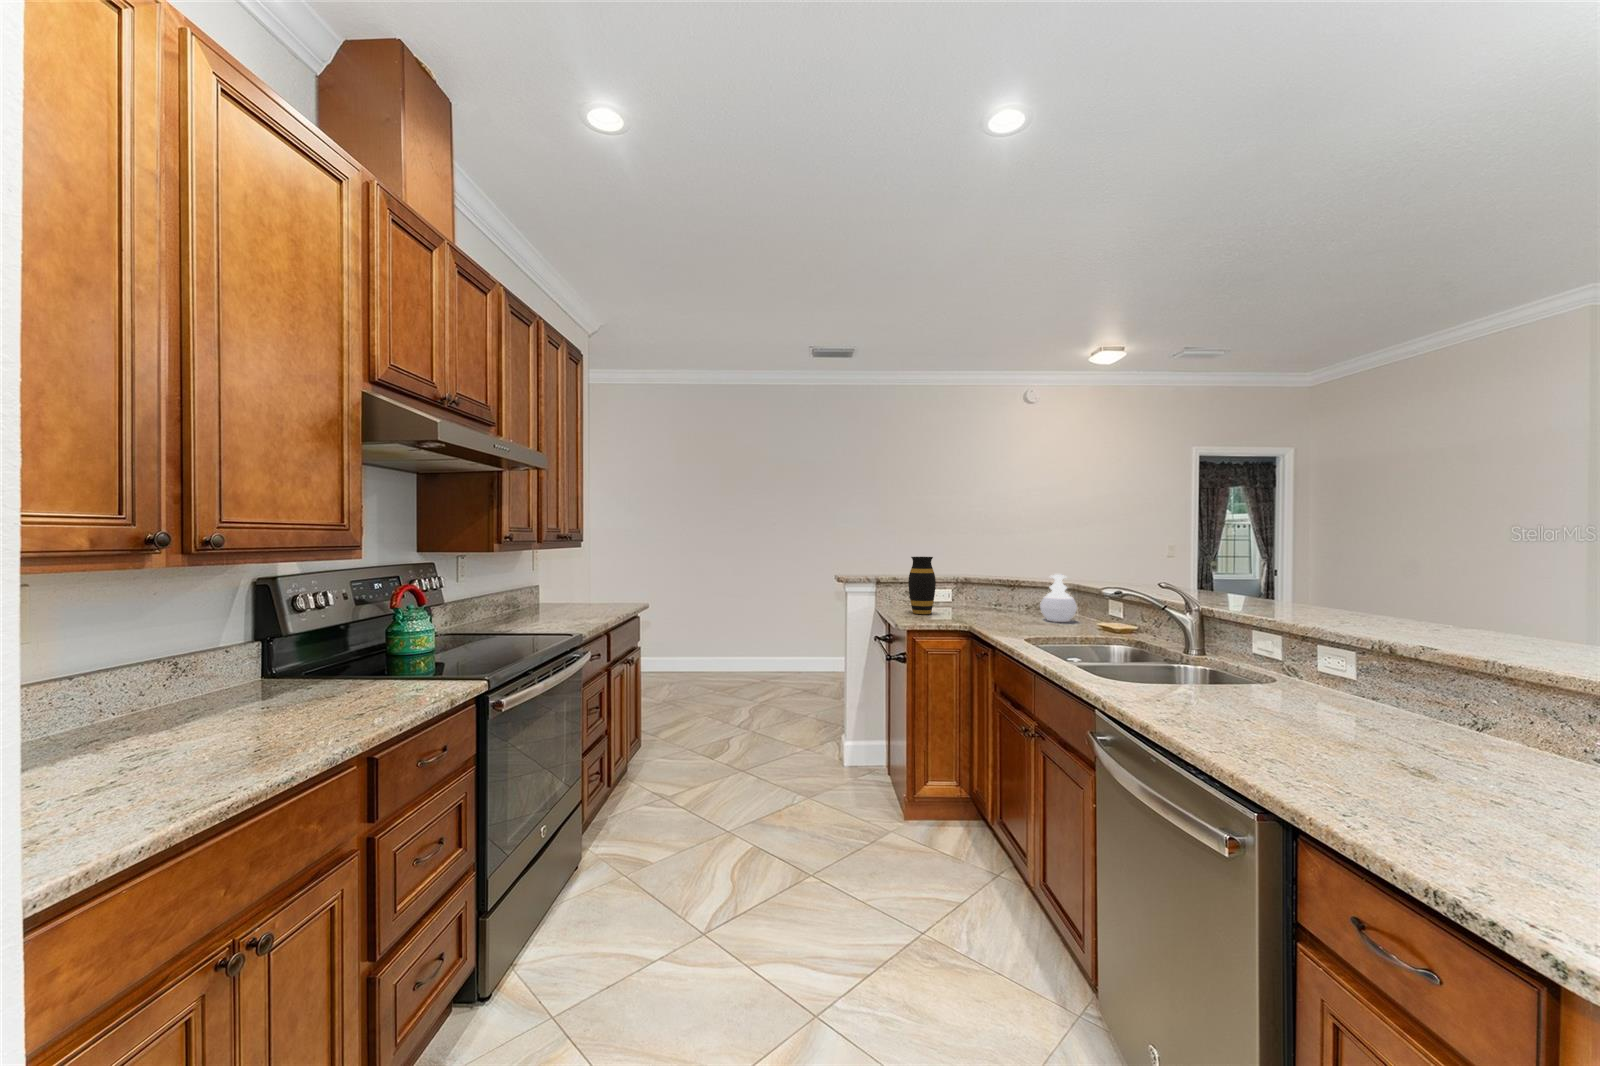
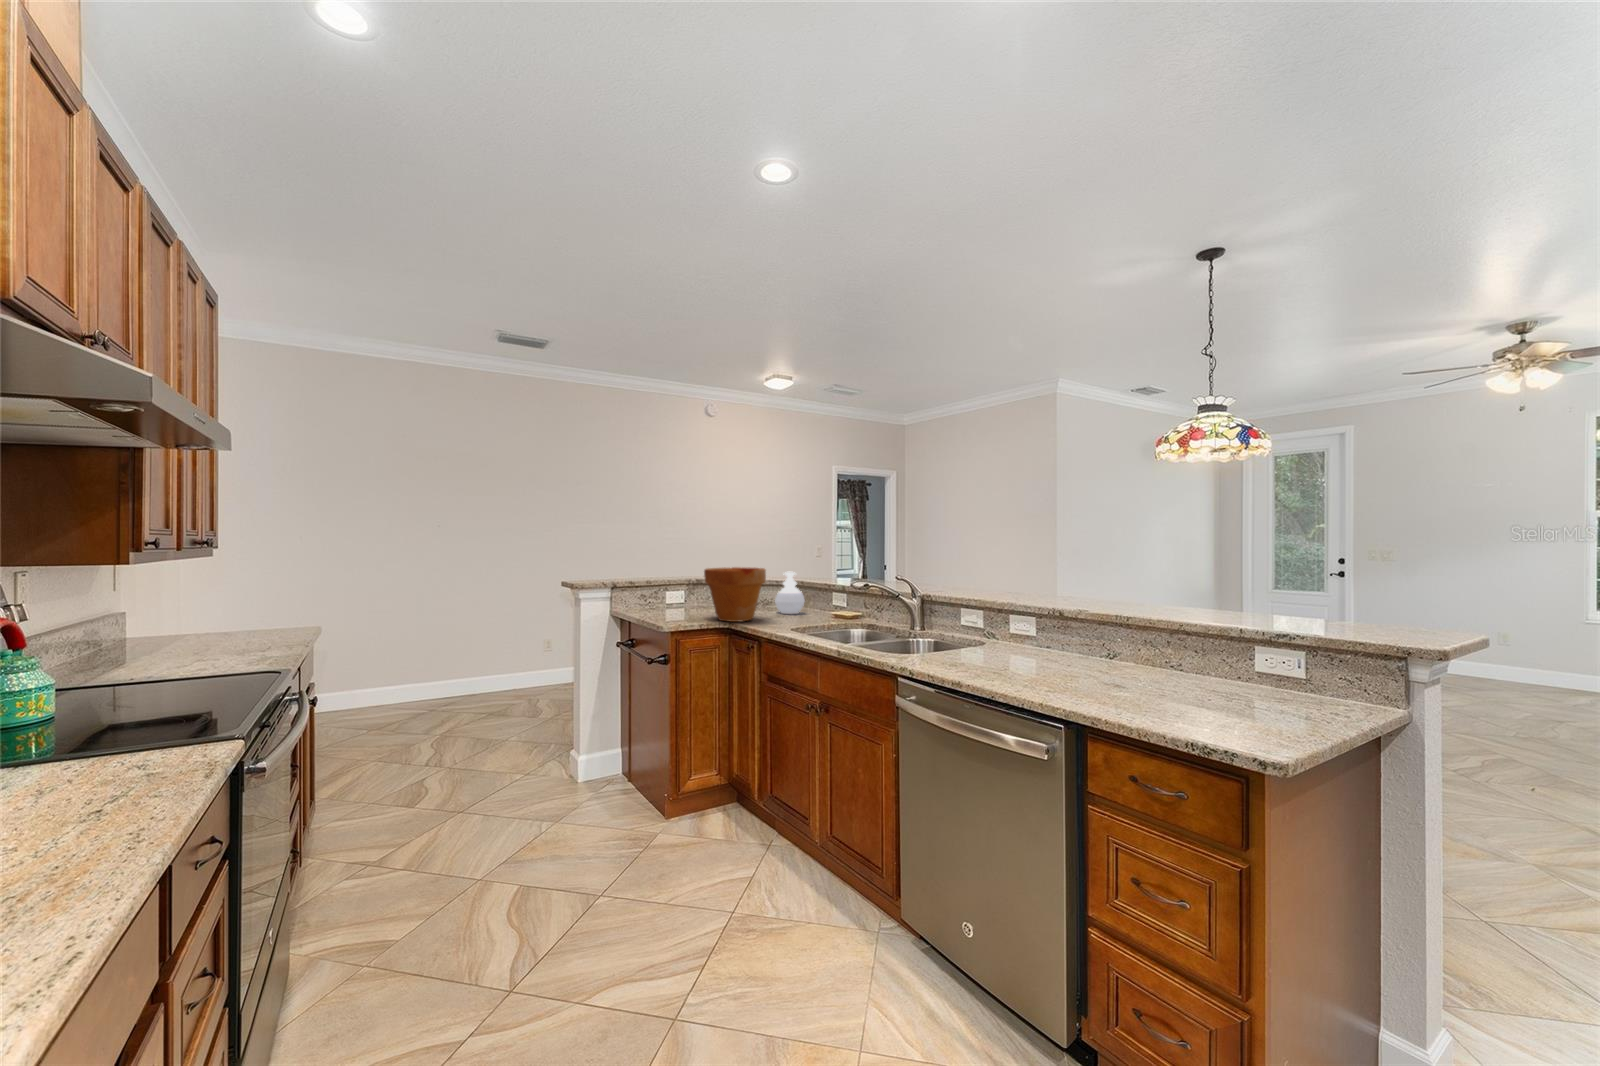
vase: present [908,557,936,614] -> none [656,558,683,615]
flower pot: none [950,568,1018,626] -> present [704,567,766,622]

